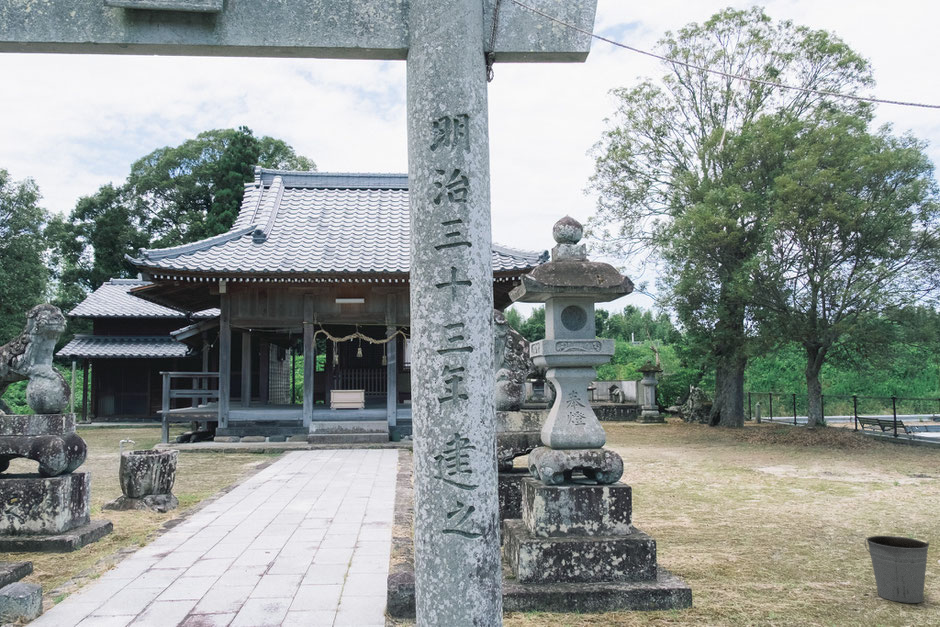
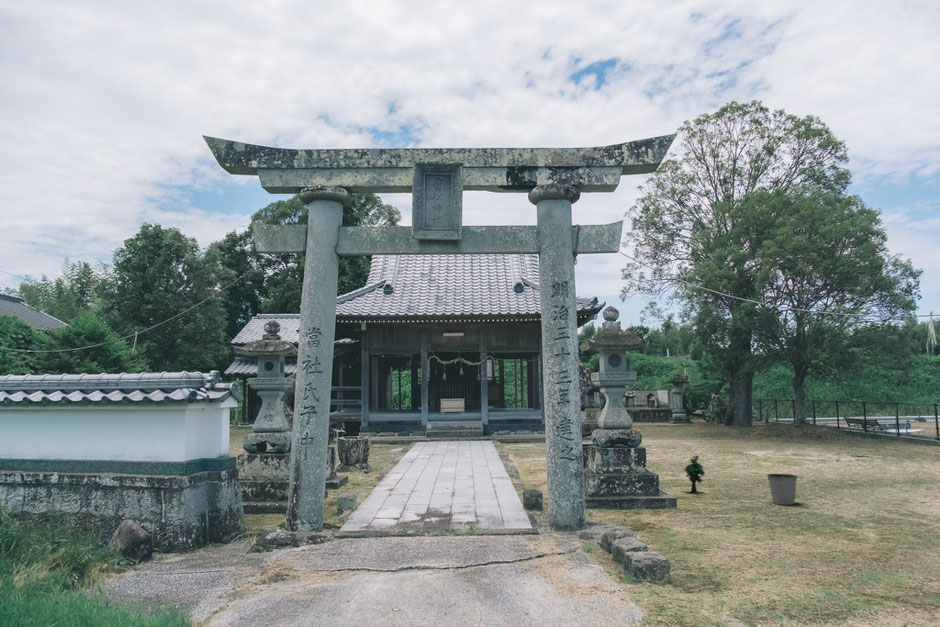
decorative plant: none [693,495,737,567] -> present [684,456,704,493]

